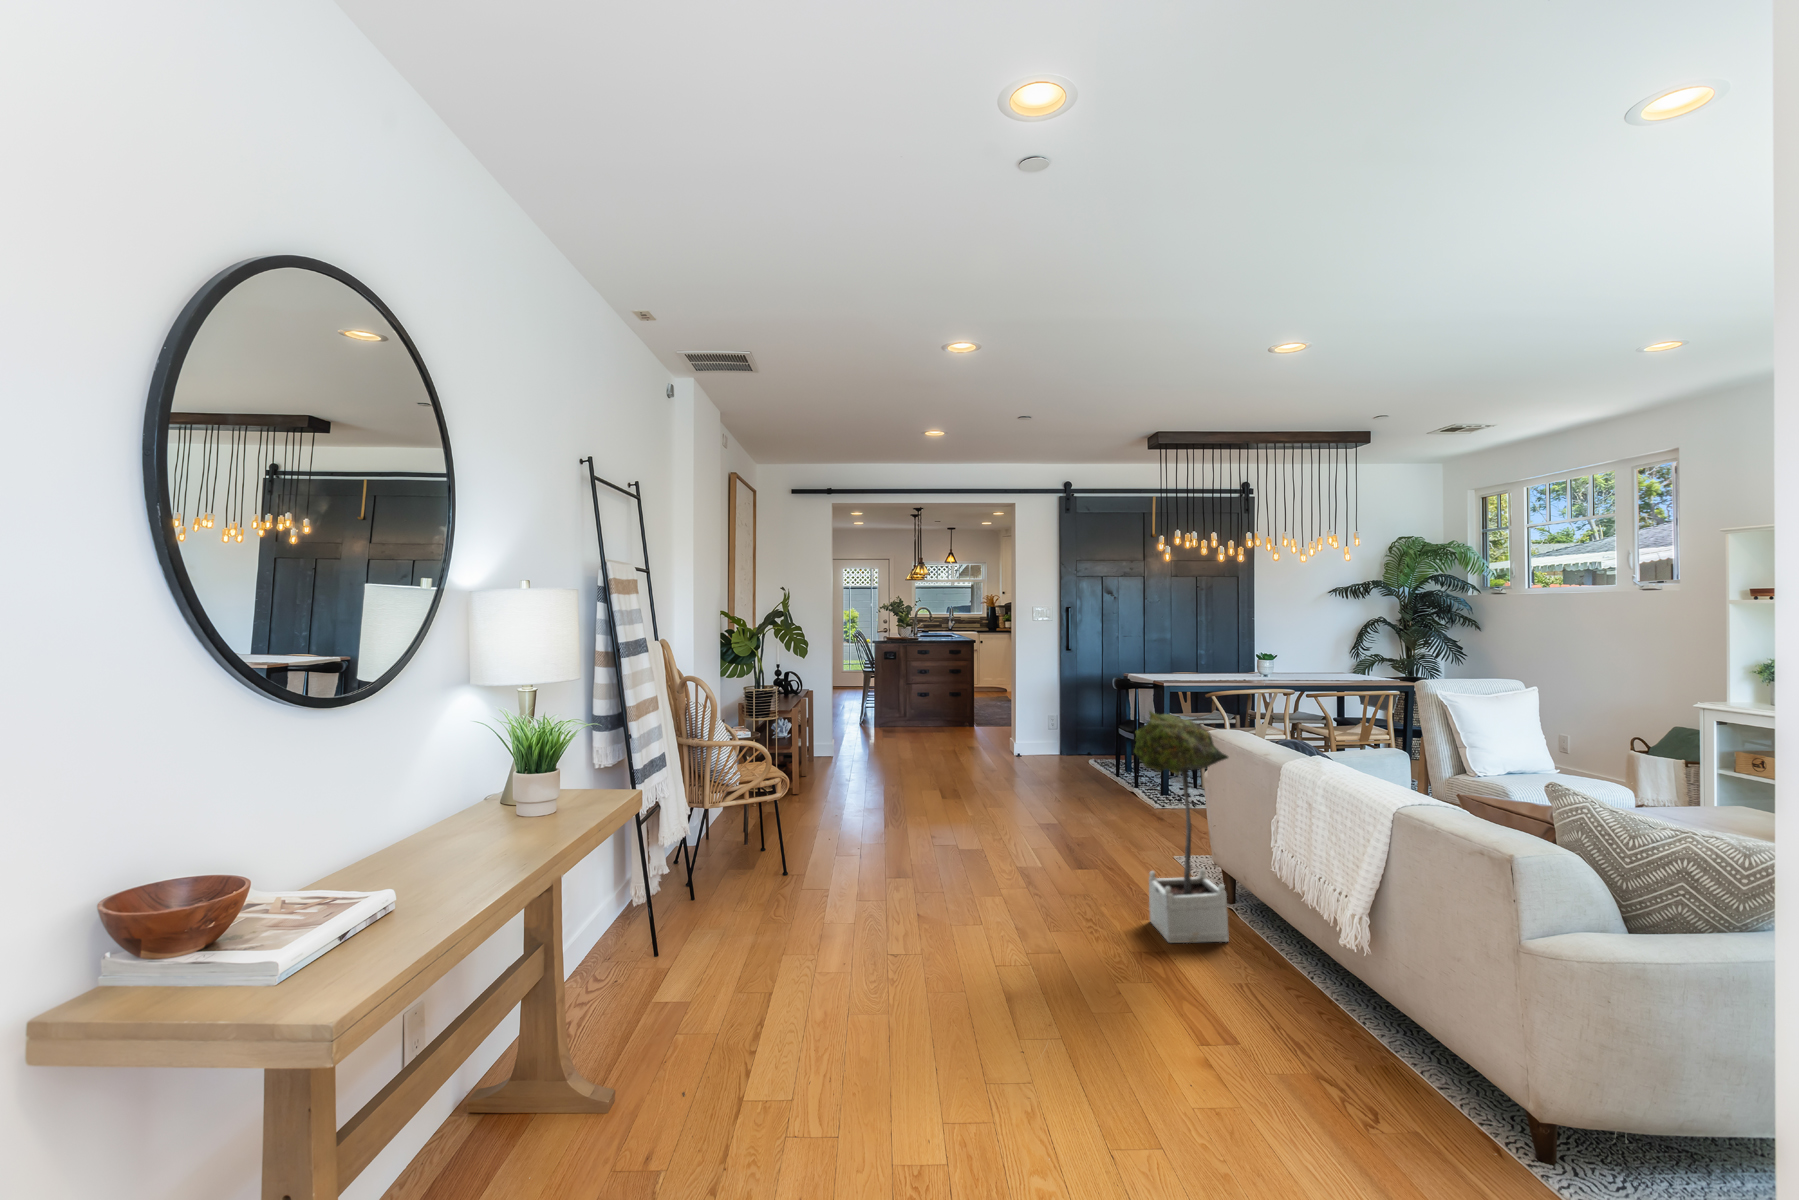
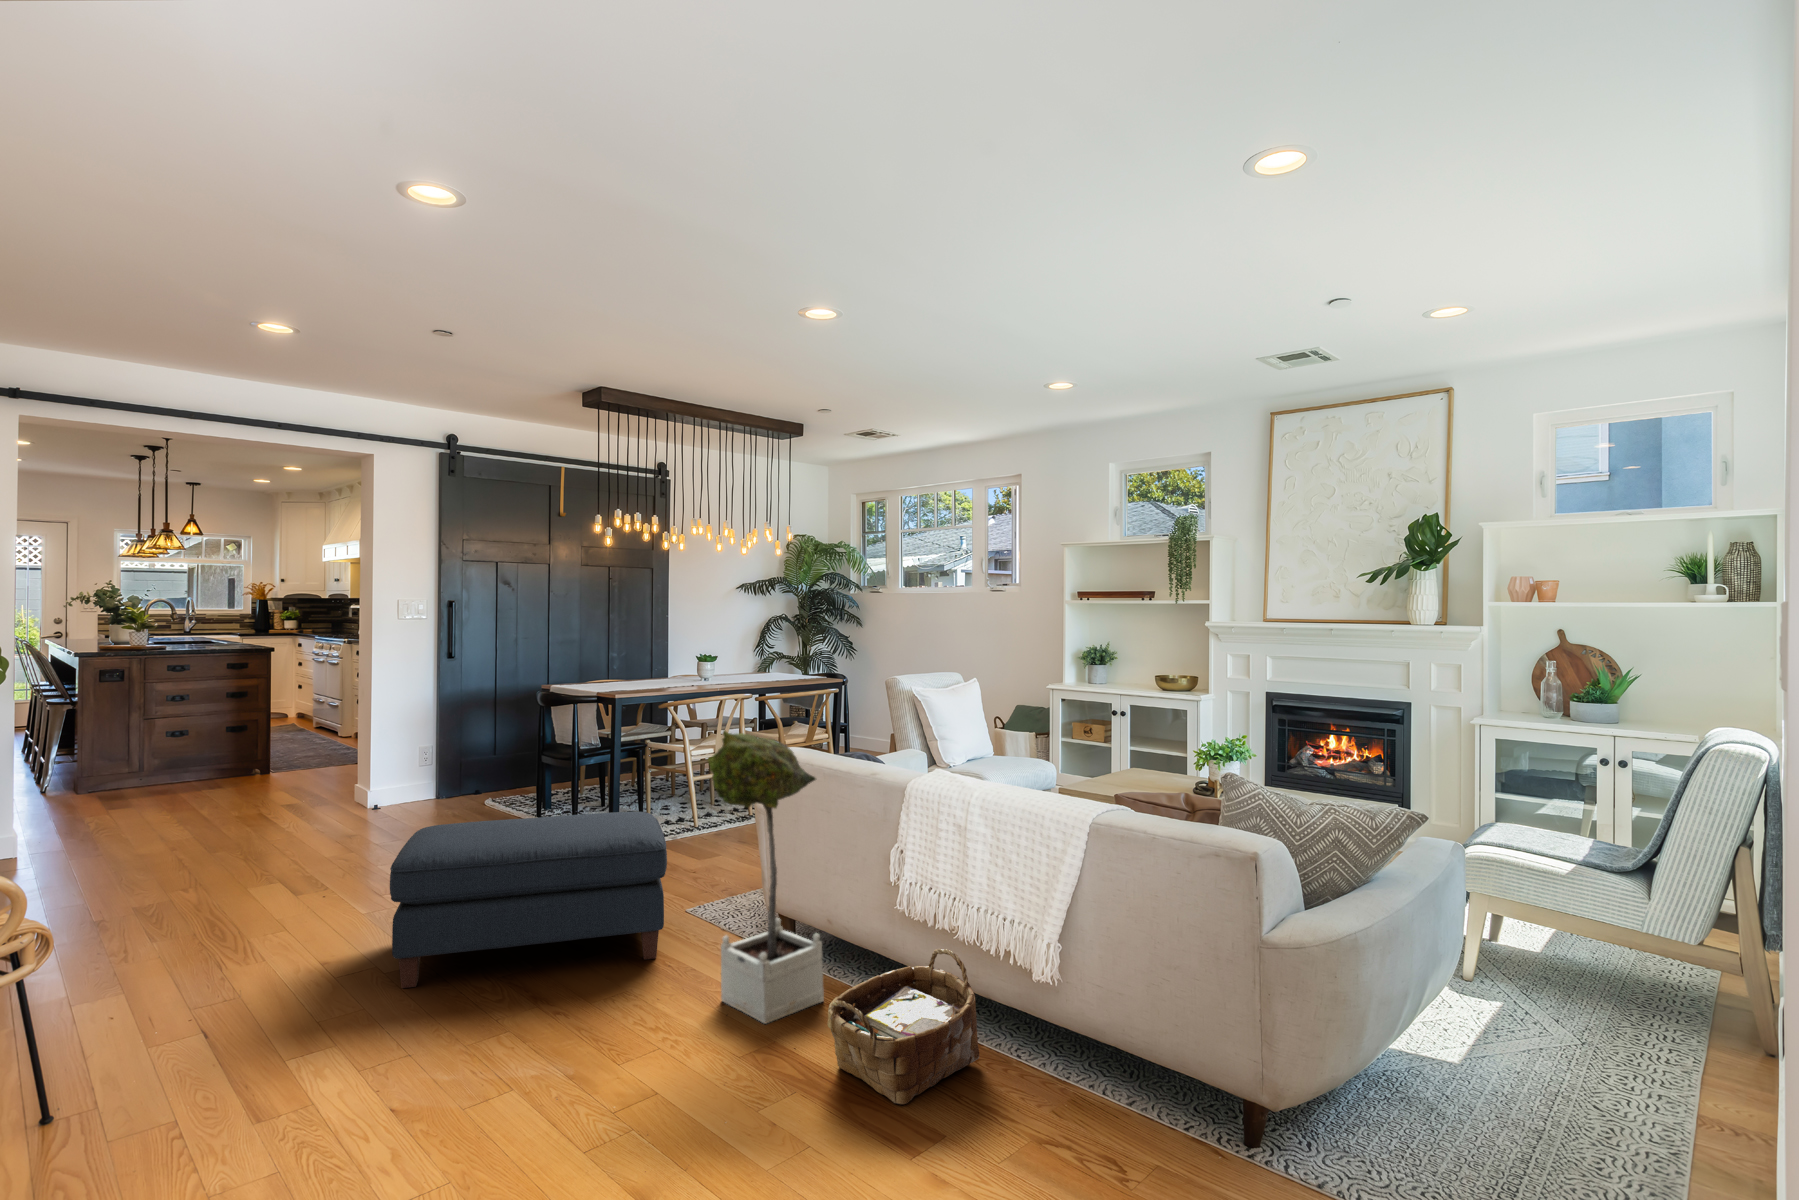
ottoman: none [955,764,1150,884] -> present [390,812,667,988]
woven basket: none [1181,911,1319,1019] -> present [828,949,979,1104]

